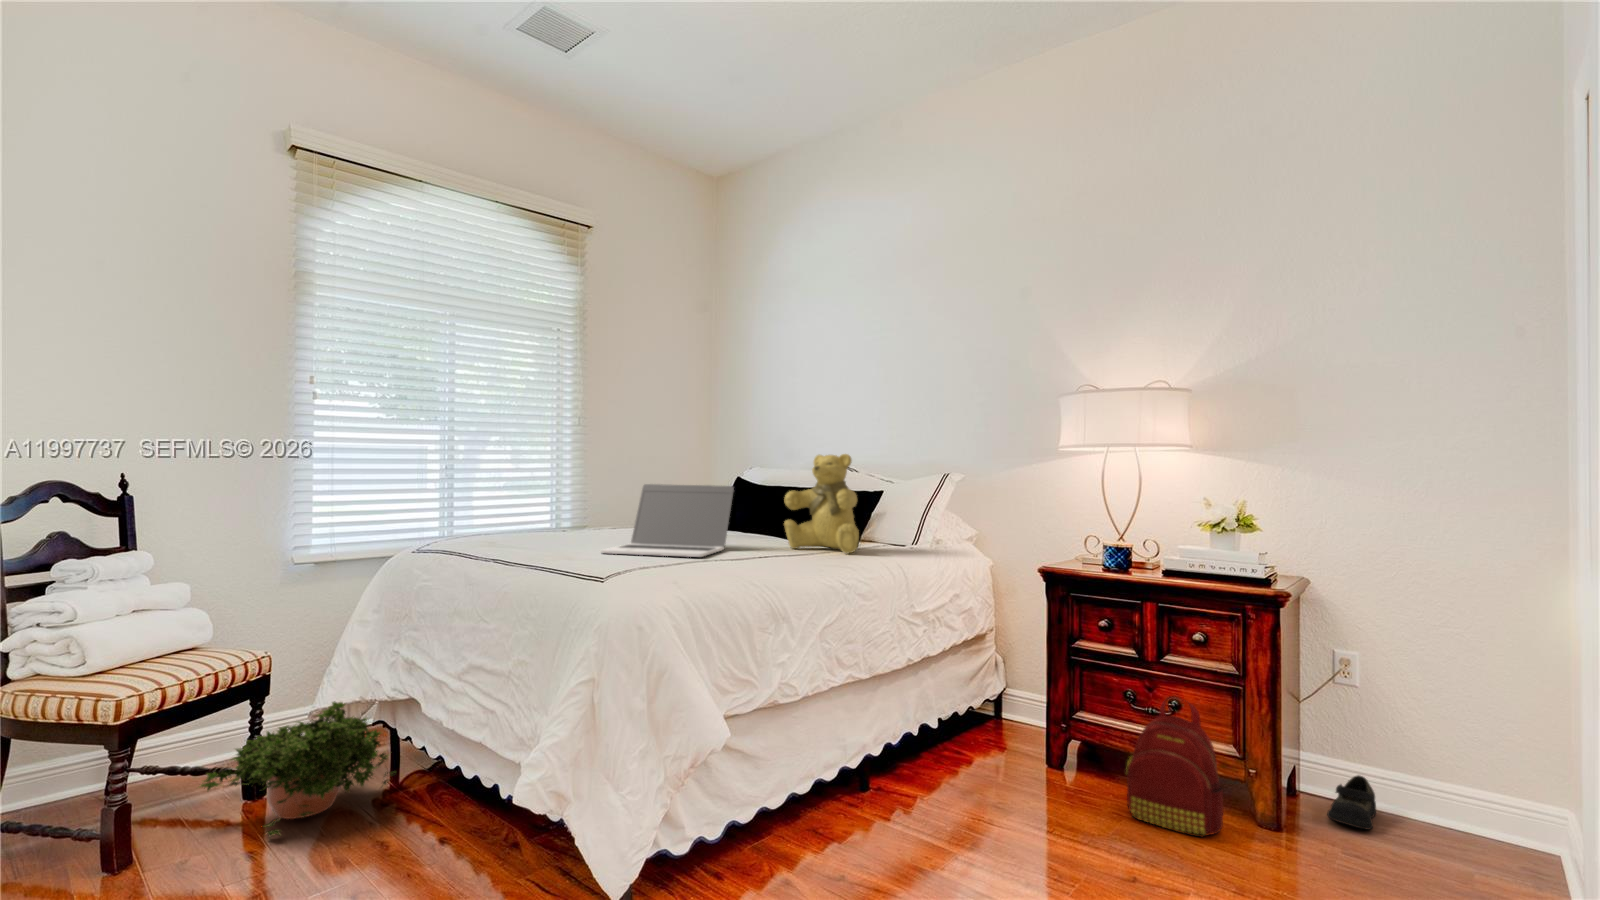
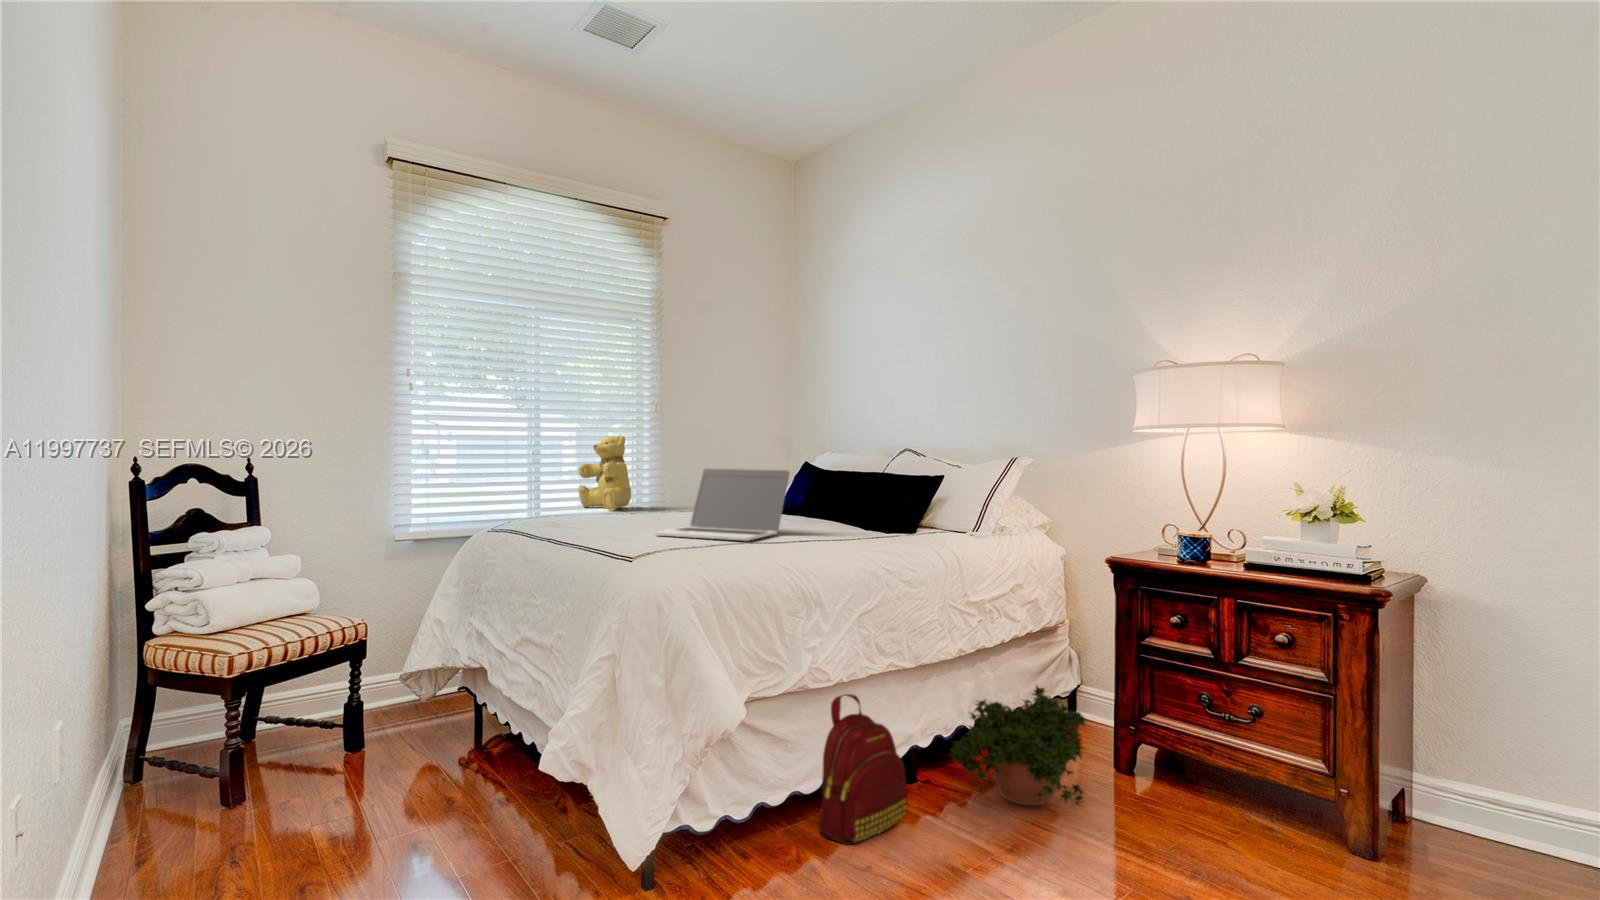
teddy bear: present [784,454,859,553] -> present [578,436,631,510]
backpack: present [1126,696,1223,837] -> present [819,694,907,845]
potted plant: present [201,701,393,837] -> present [951,686,1086,805]
shoe: present [1327,775,1376,830] -> none [1436,803,1501,865]

